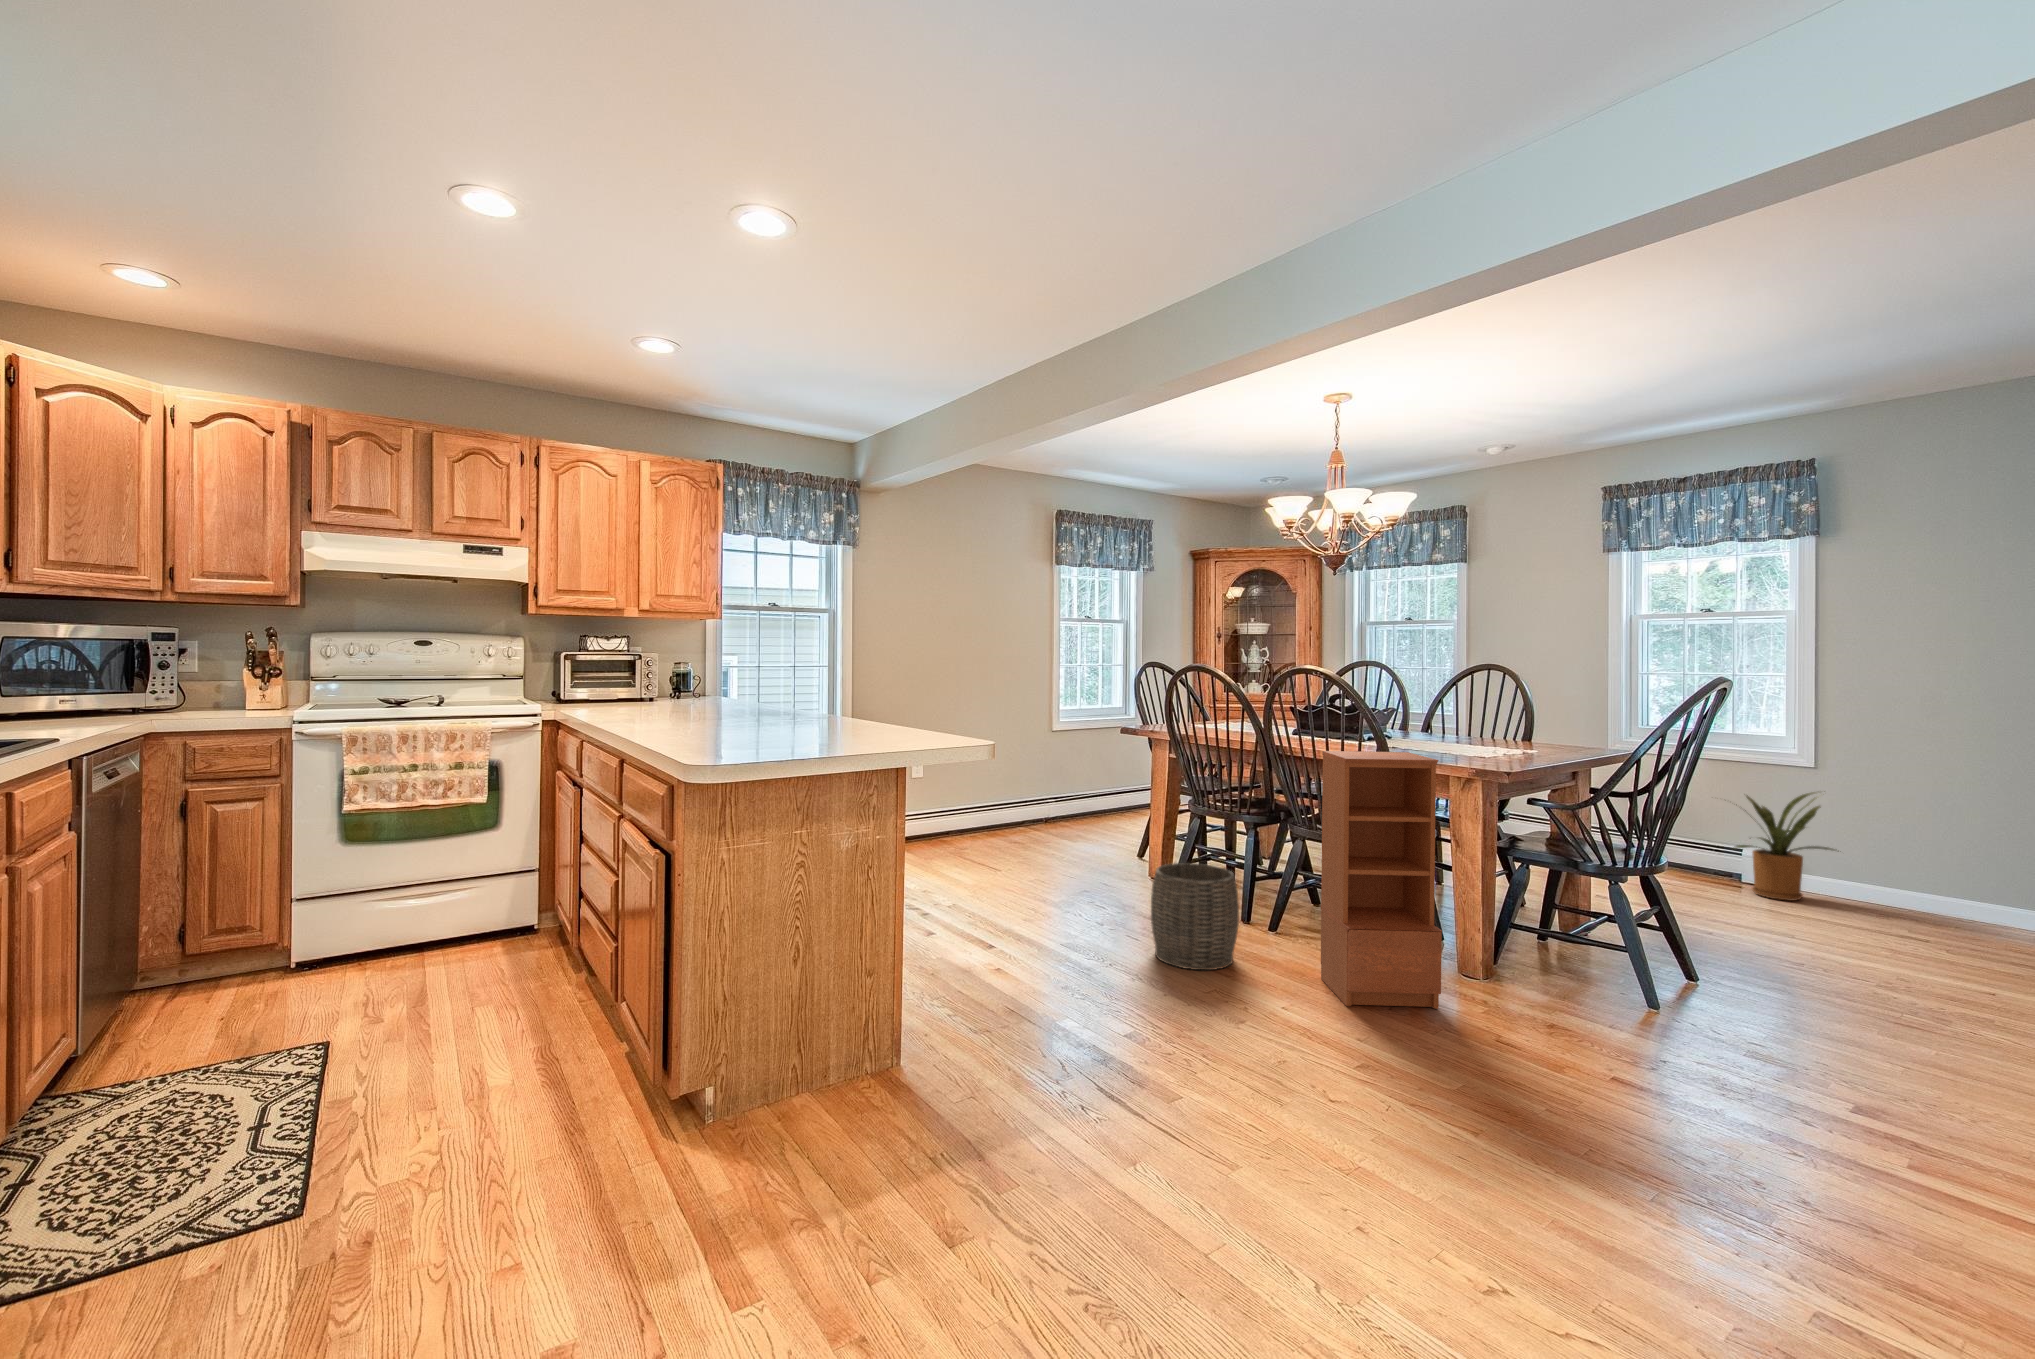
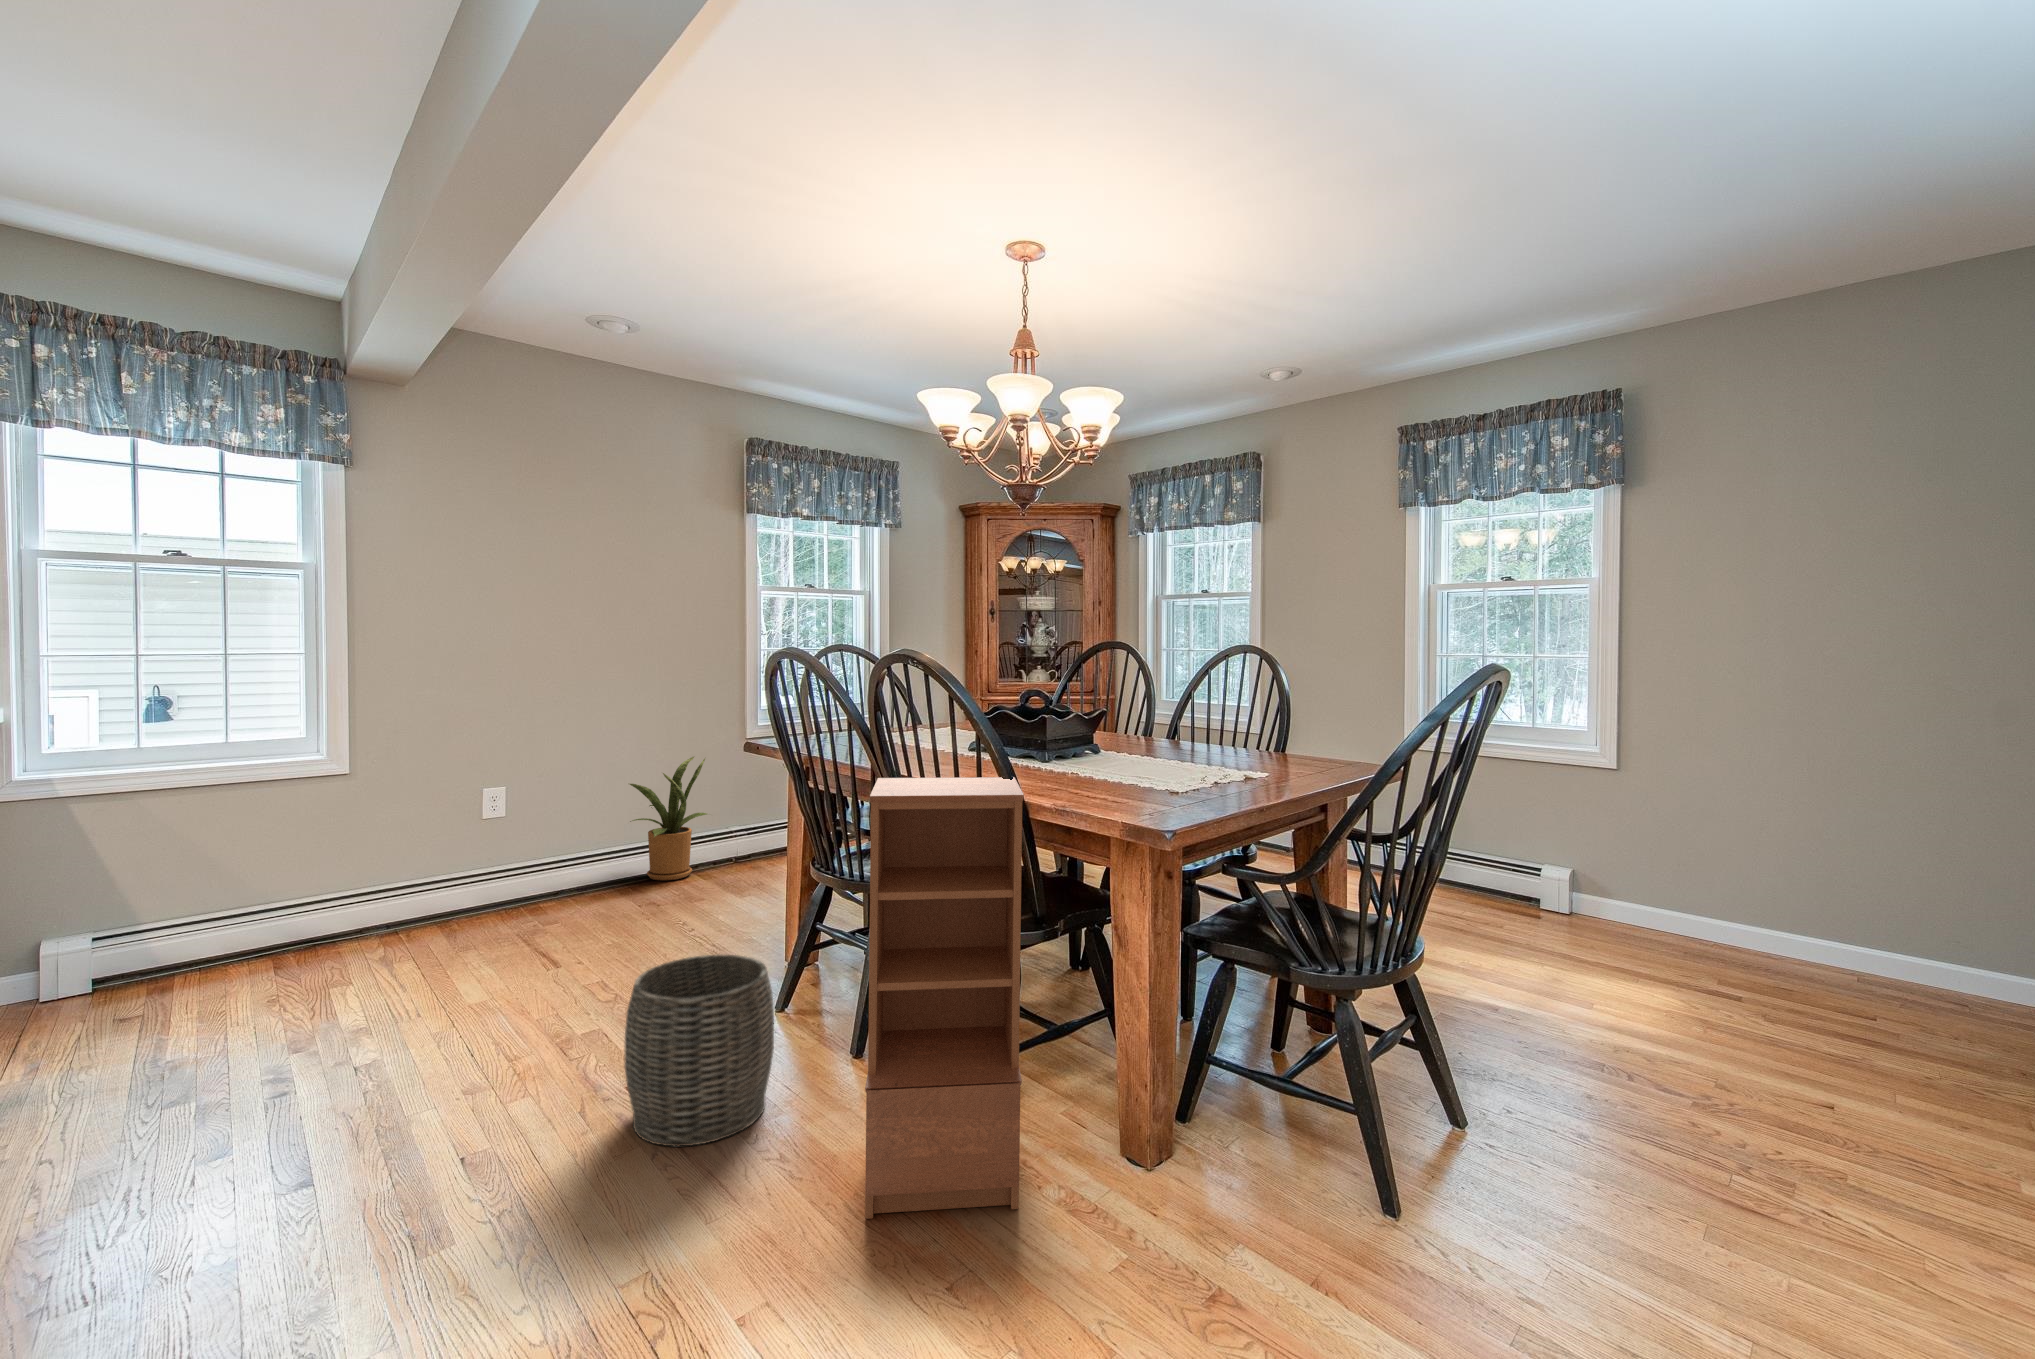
house plant: present [1735,792,1839,901] -> present [630,757,707,880]

